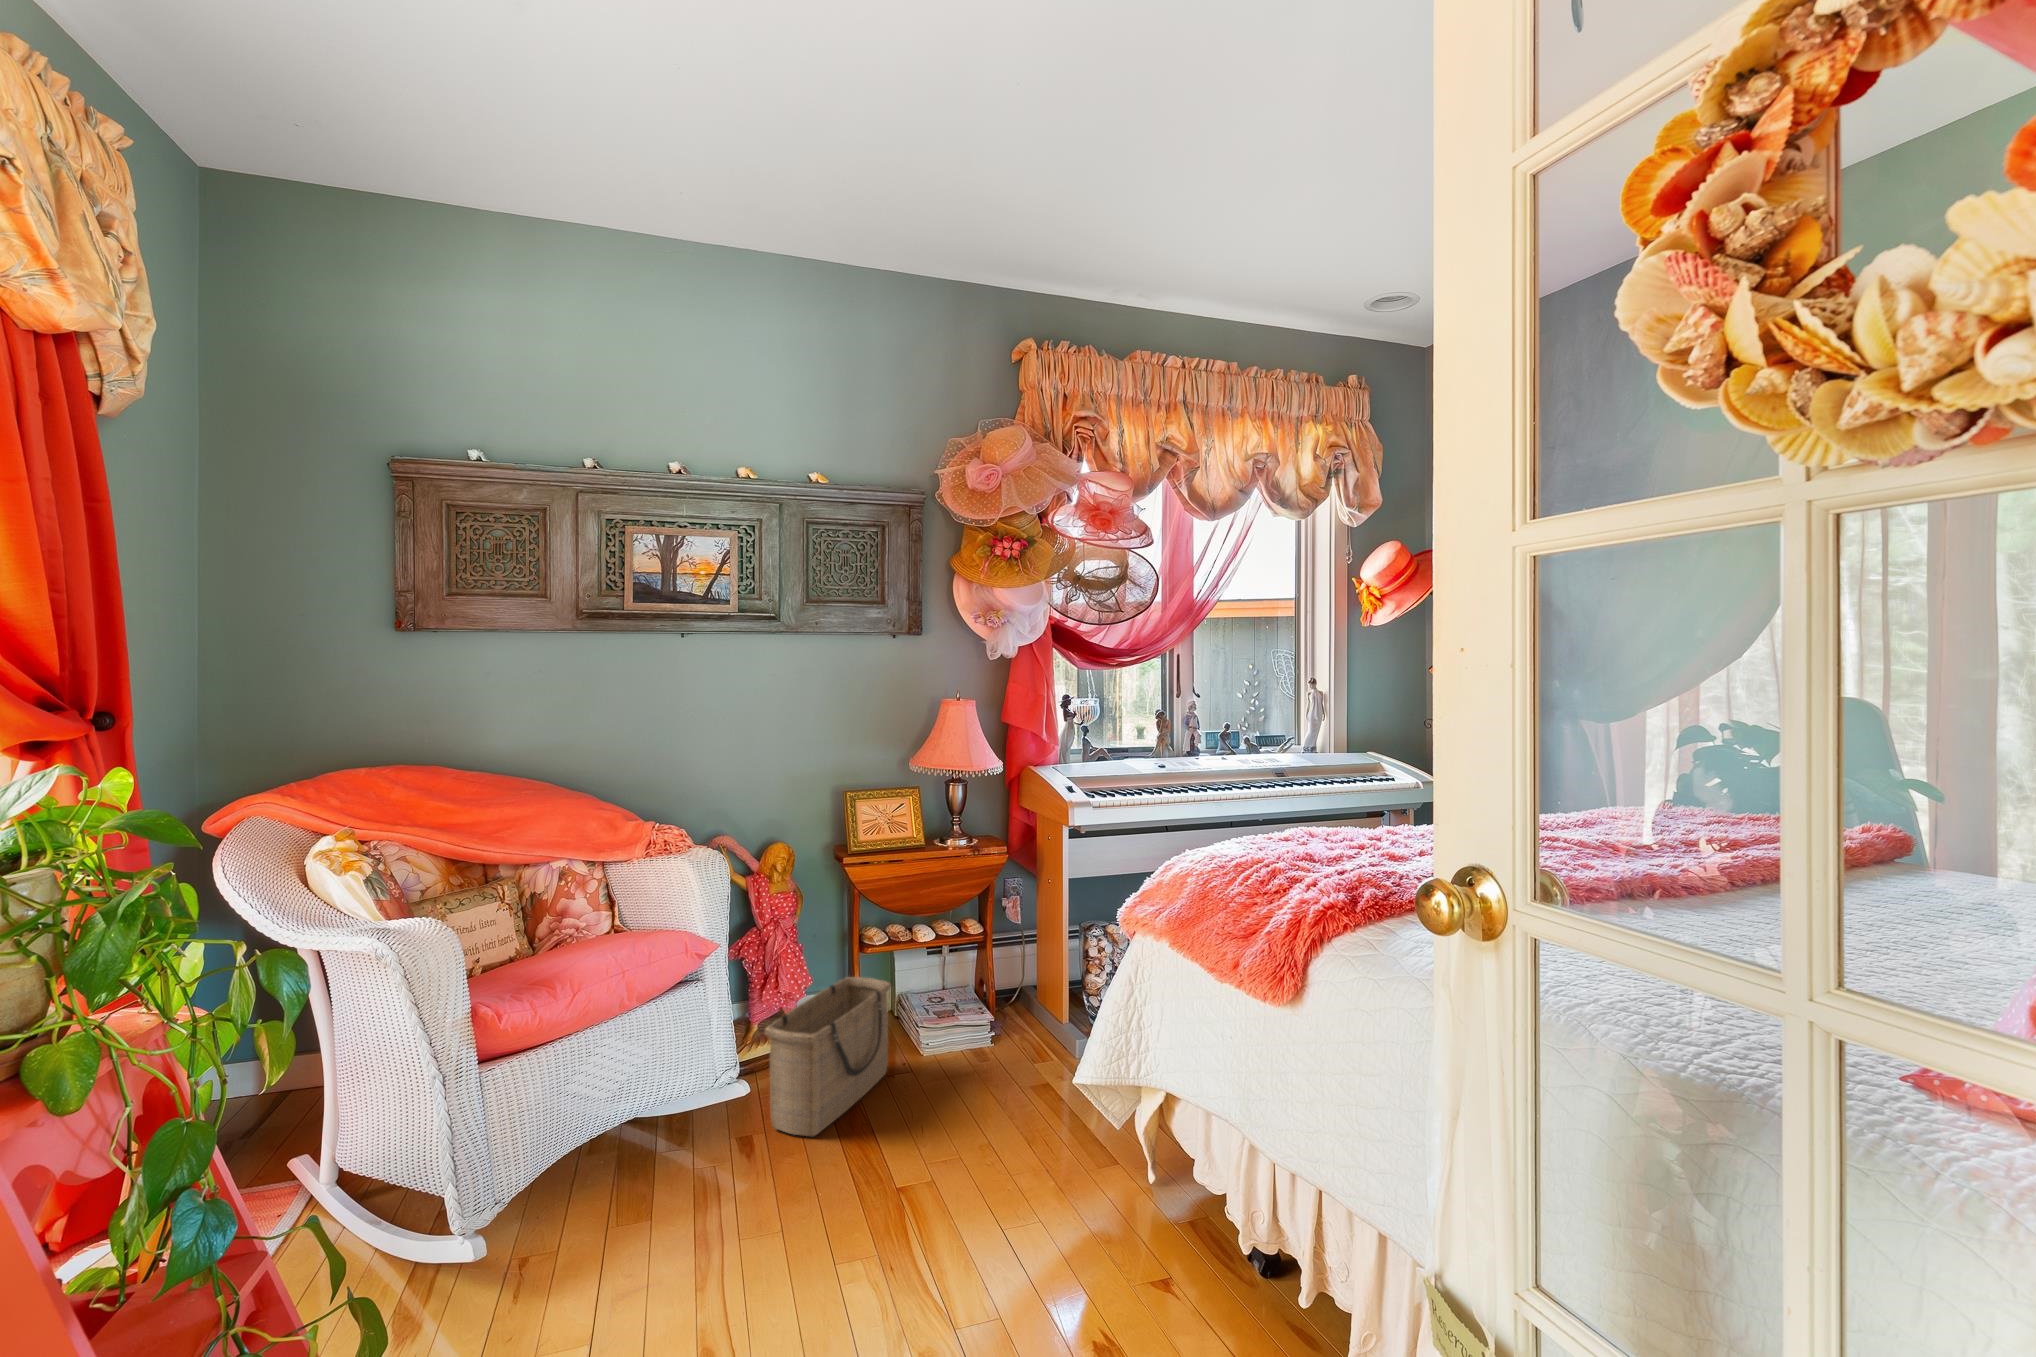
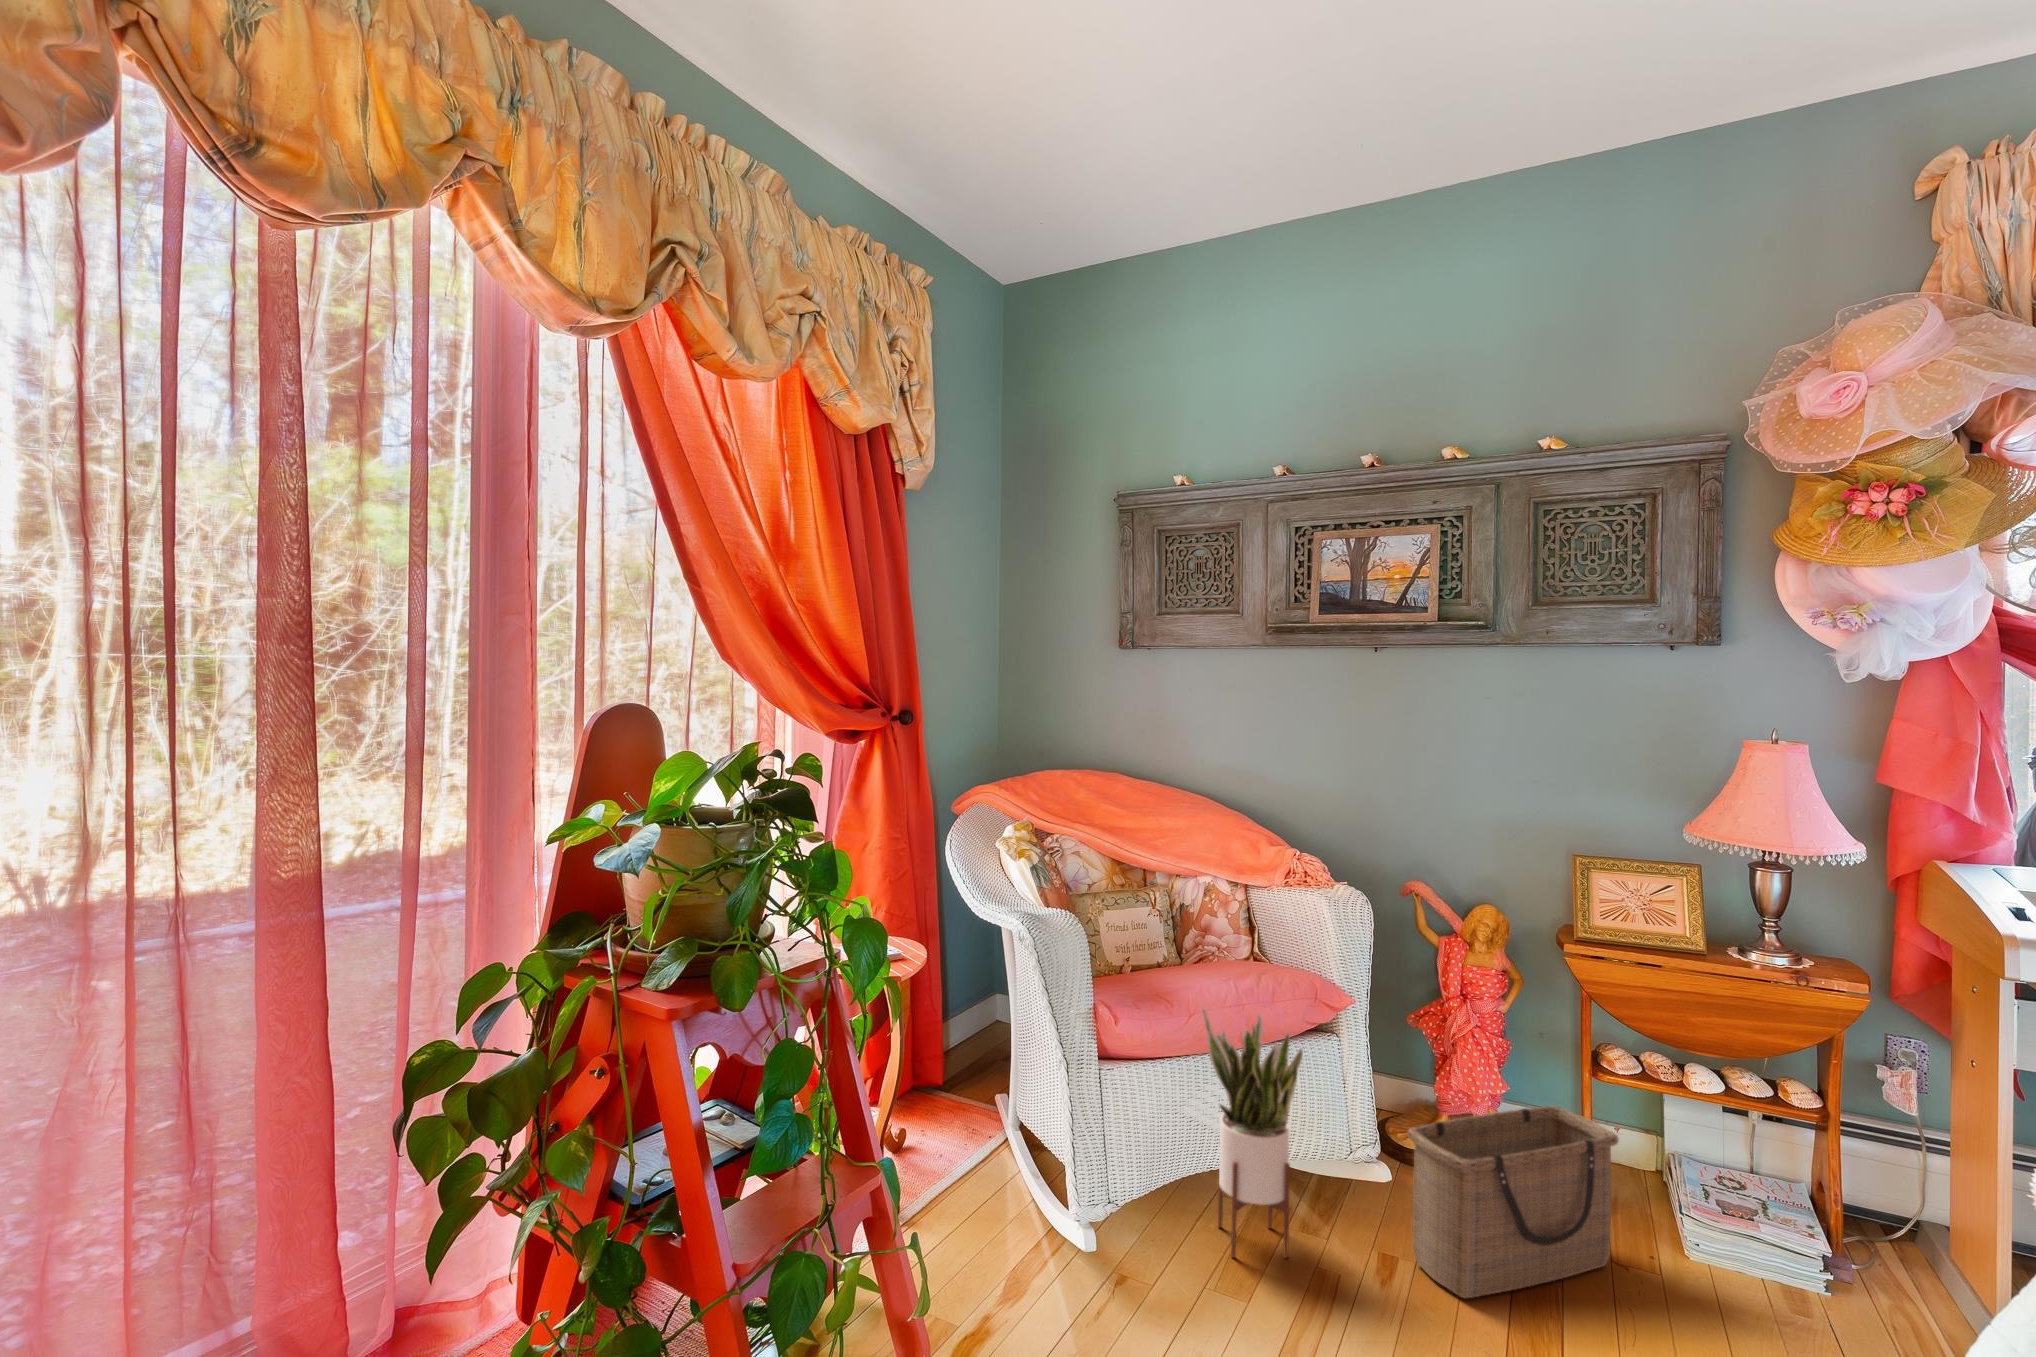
potted plant: none [587,974,683,1195] -> present [1202,1008,1303,1258]

